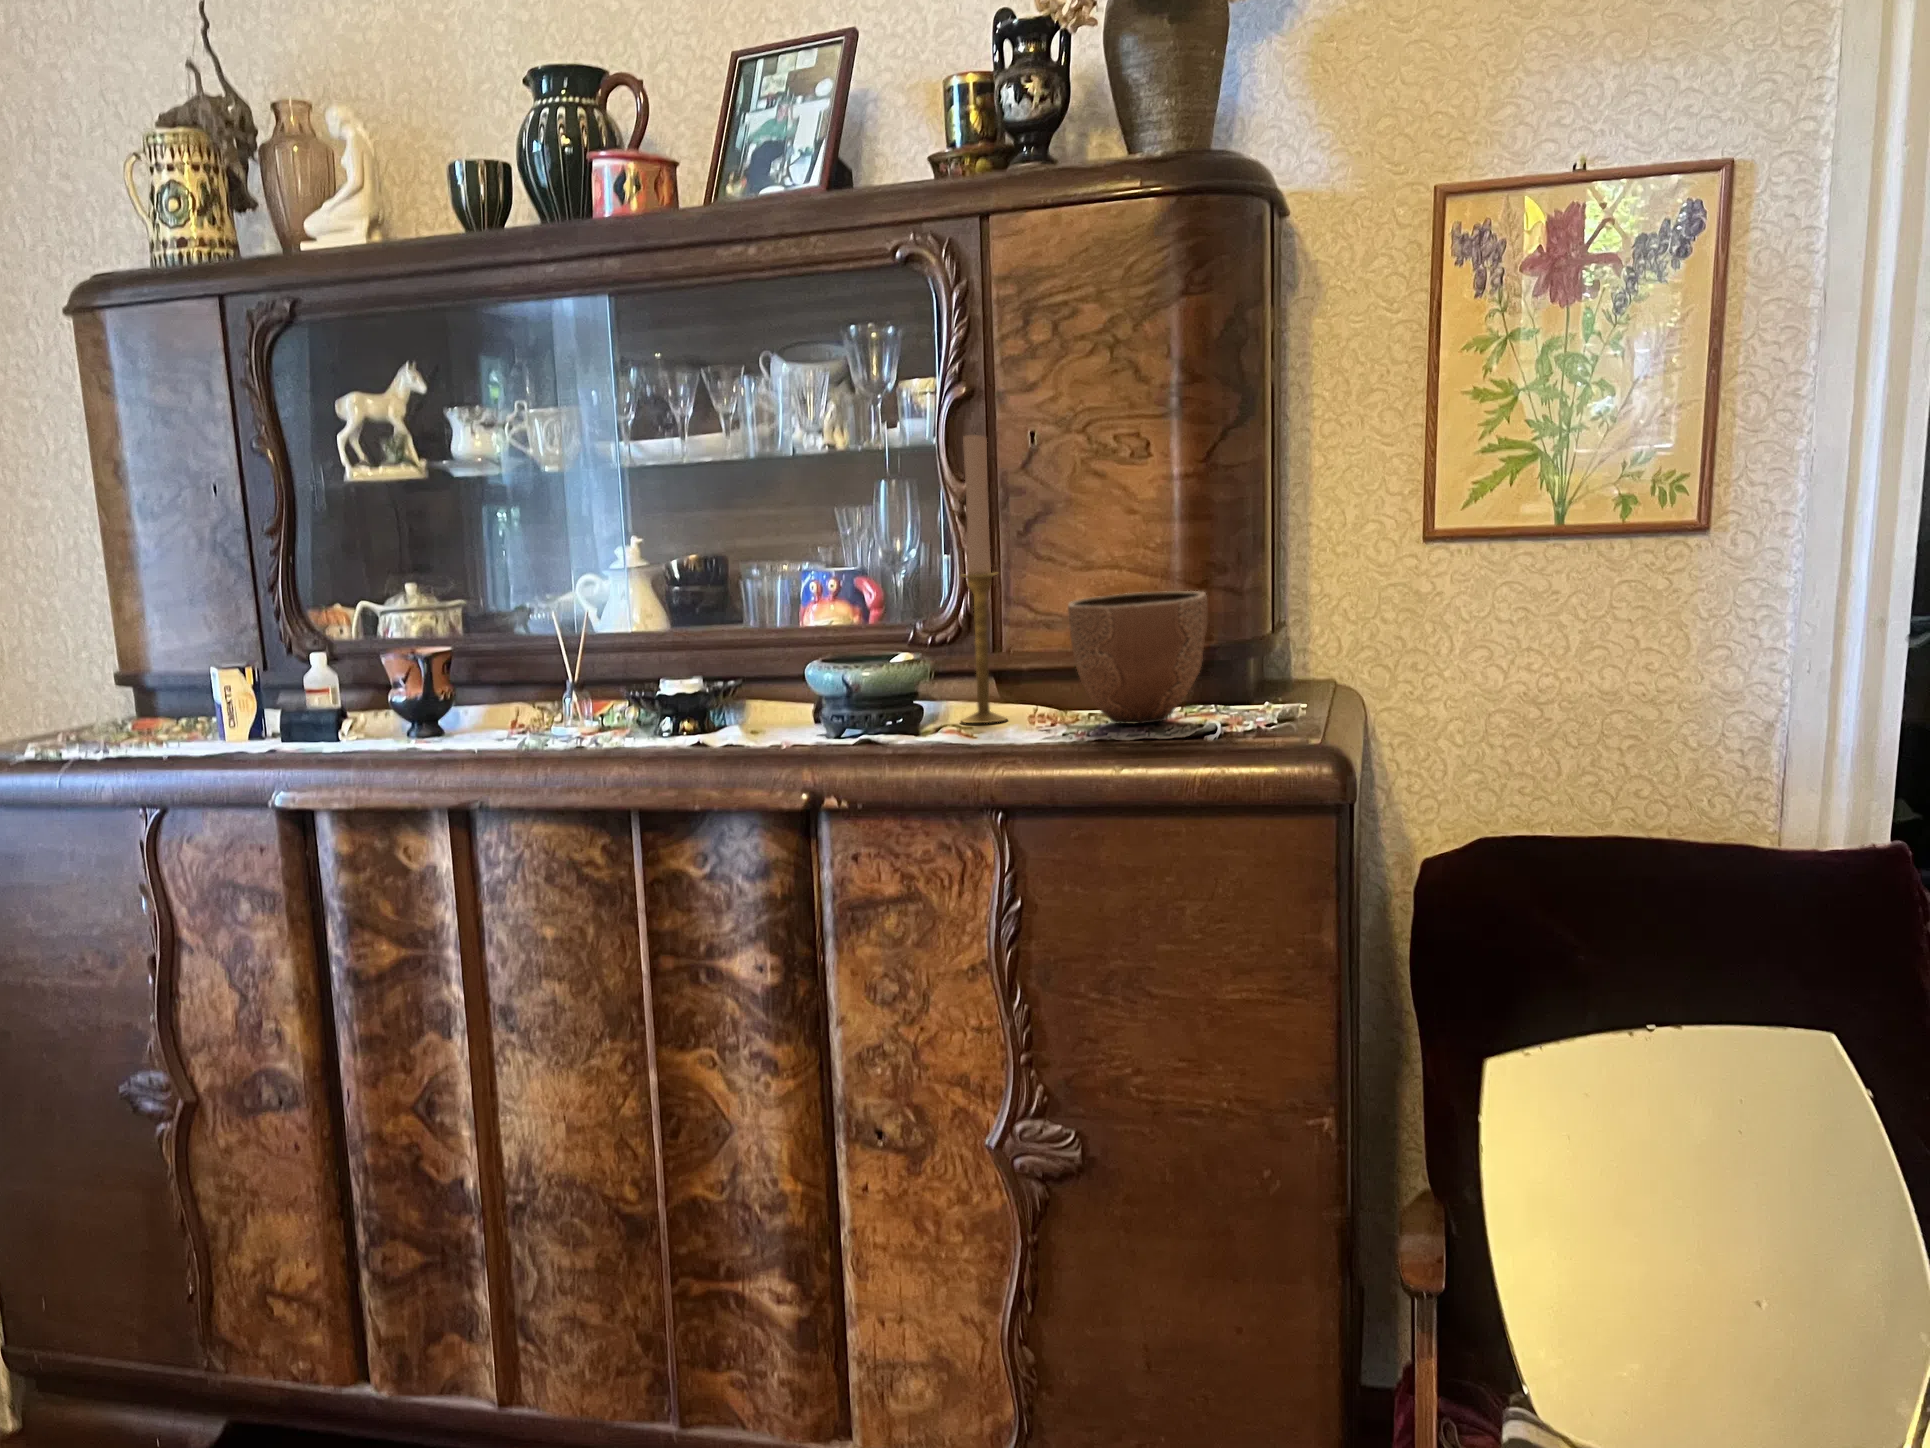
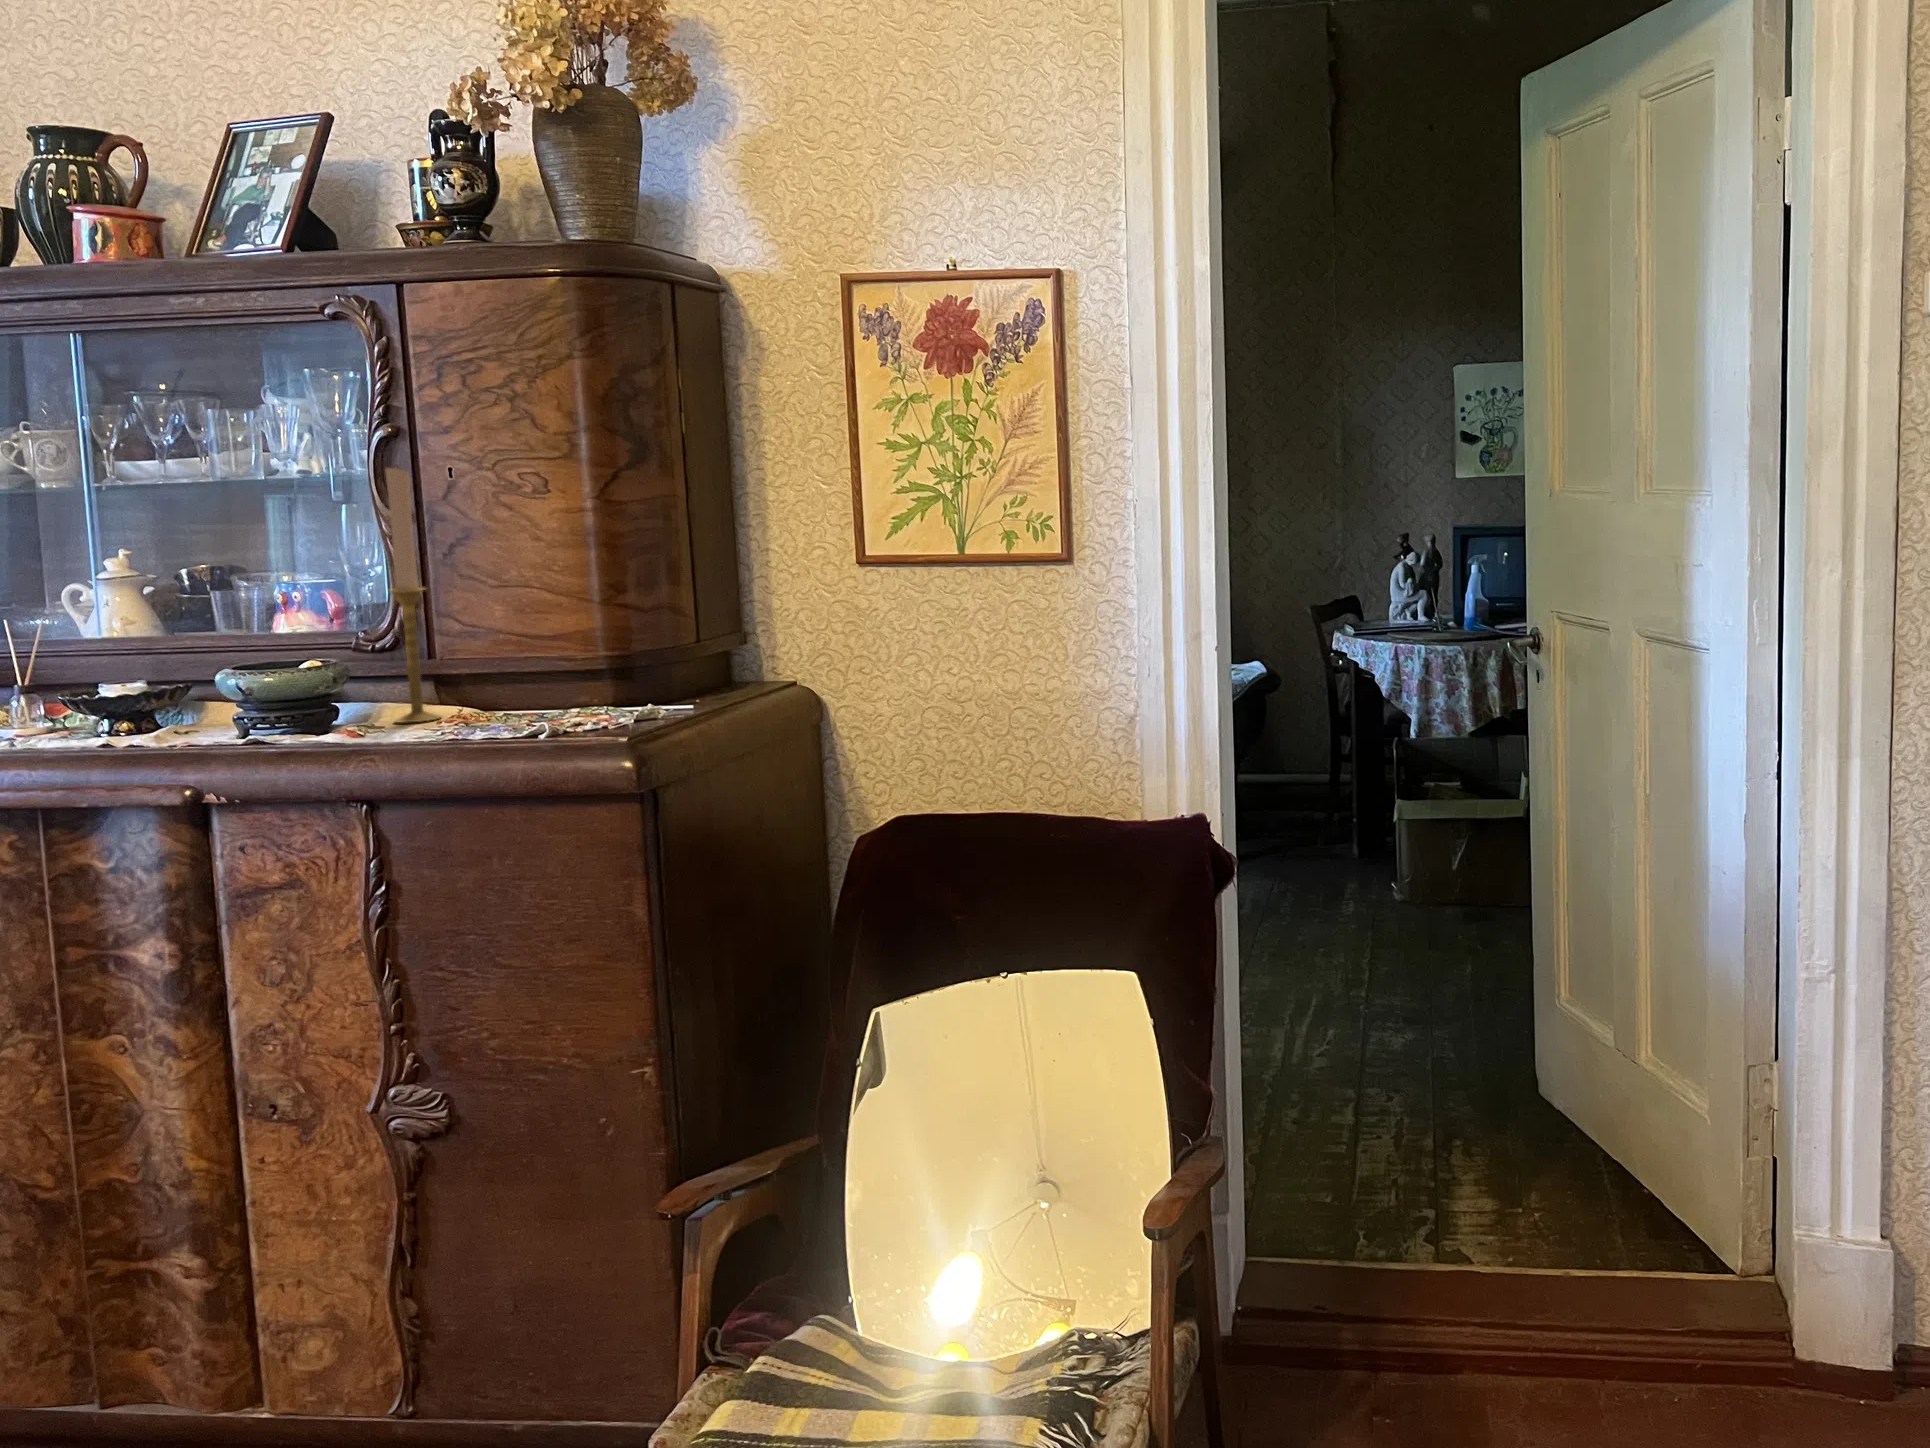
decorative bowl: present [1068,591,1207,724] -> none [449,609,581,727]

